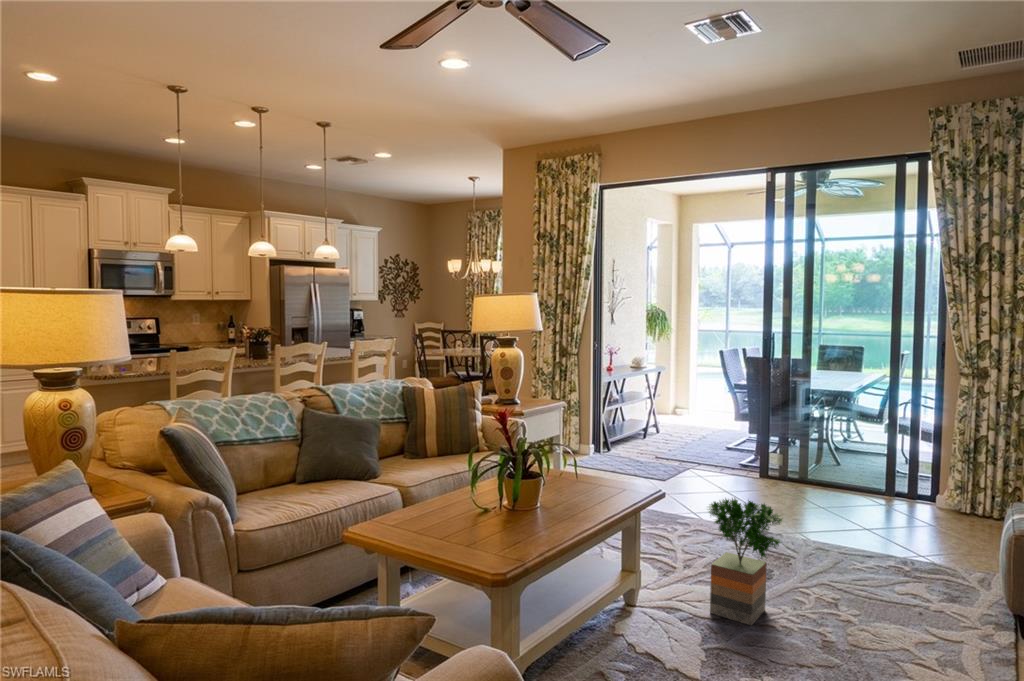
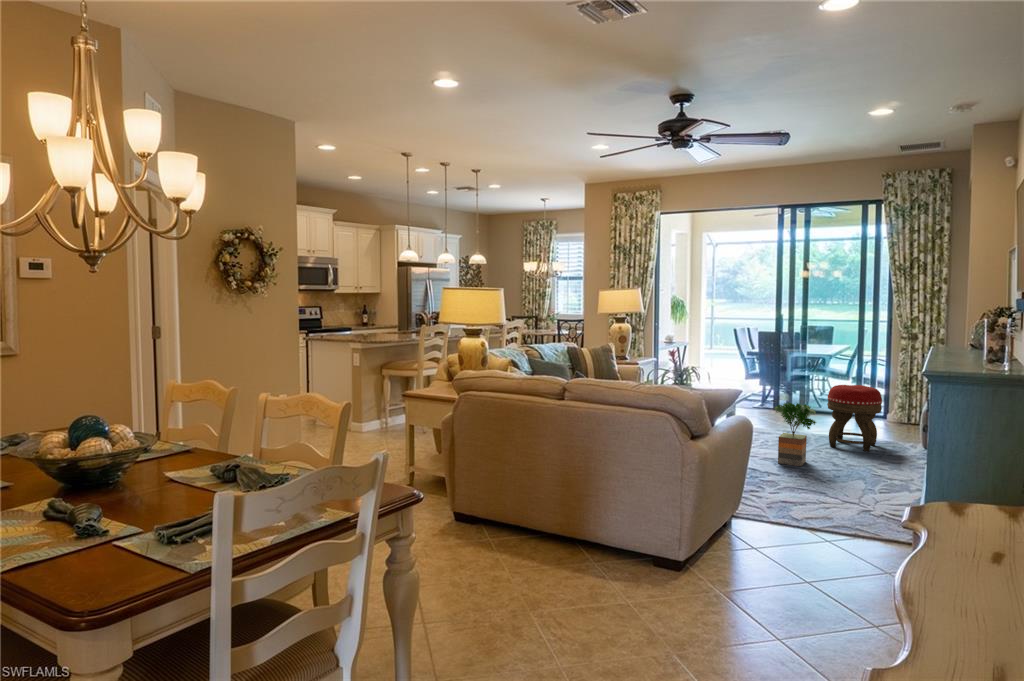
footstool: none [823,458,919,585] -> present [827,385,882,452]

